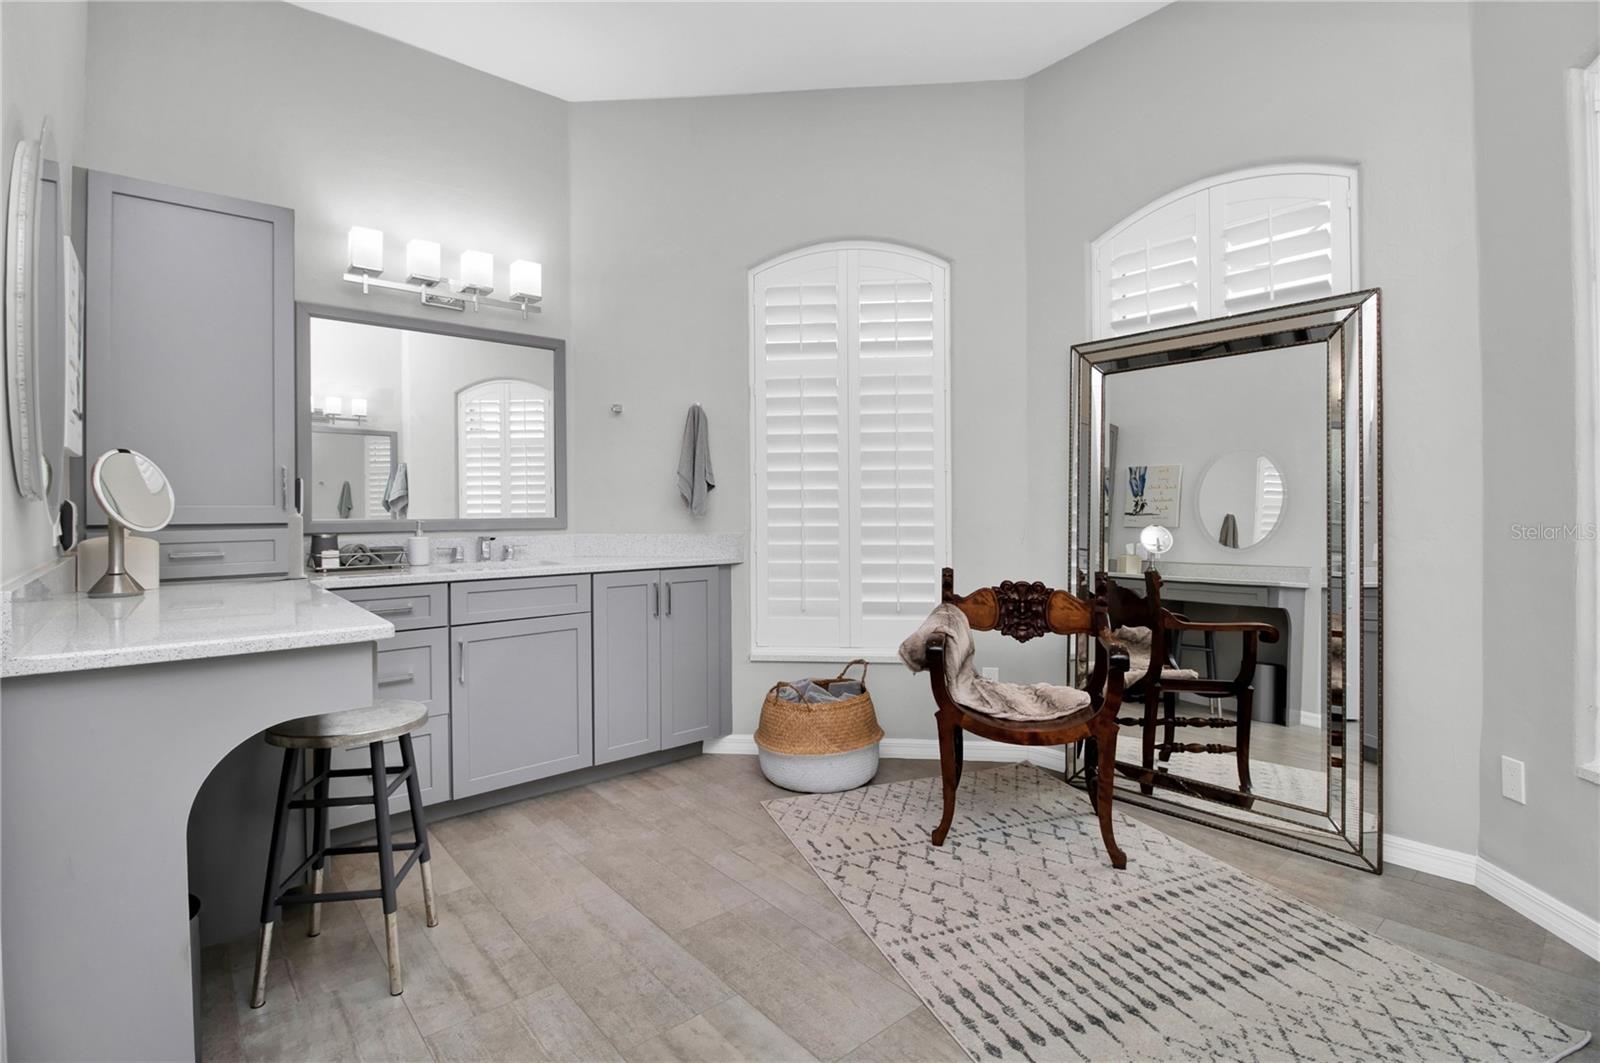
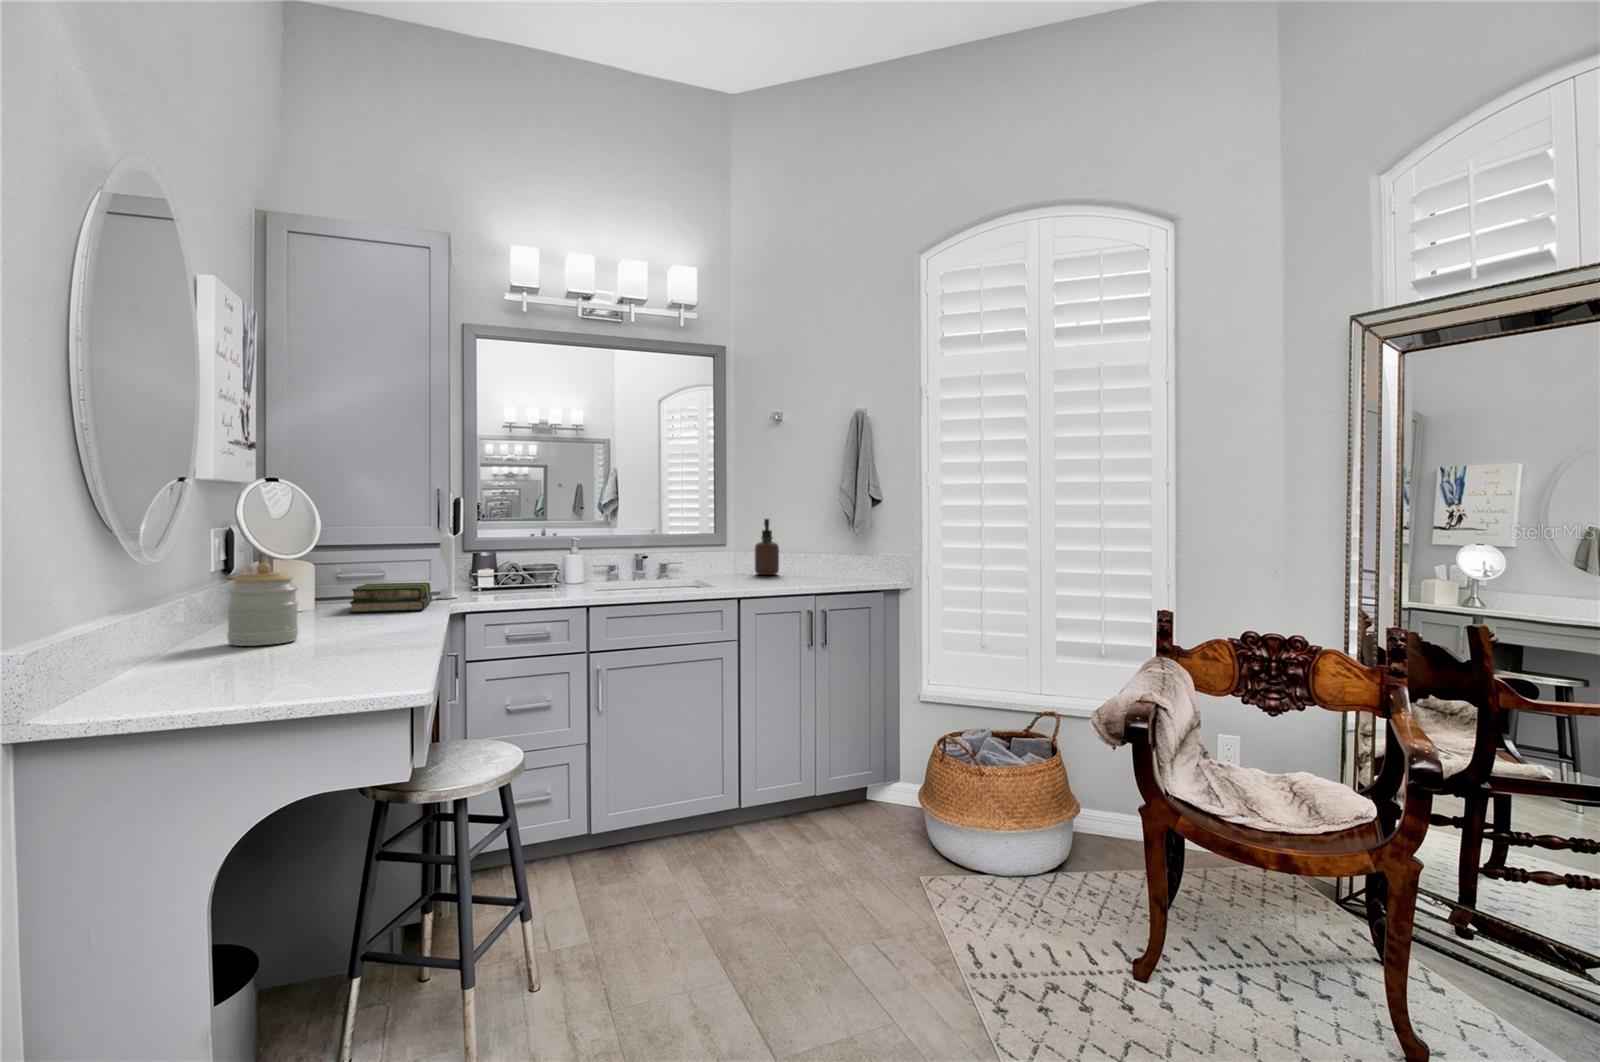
soap dispenser: none [595,503,618,555] -> present [755,519,779,575]
jar: none [135,532,207,610] -> present [227,563,298,646]
book: none [213,561,293,589] -> present [349,583,432,613]

